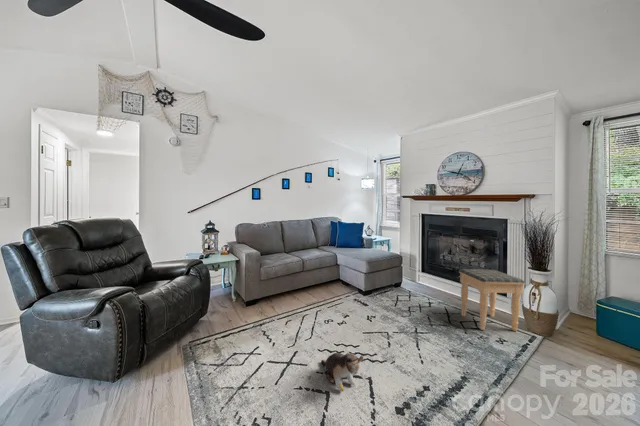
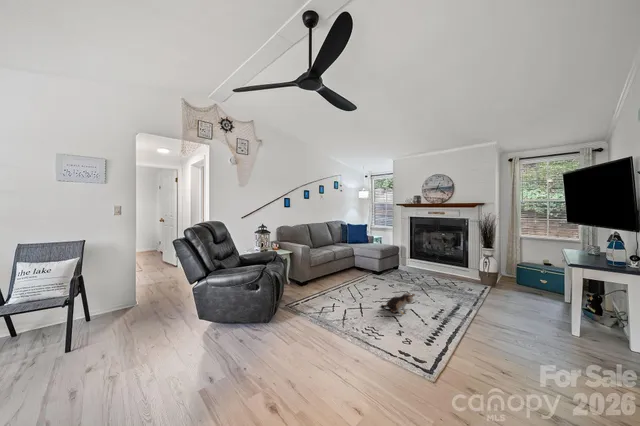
footstool: present [459,269,525,331] -> none [442,251,481,287]

